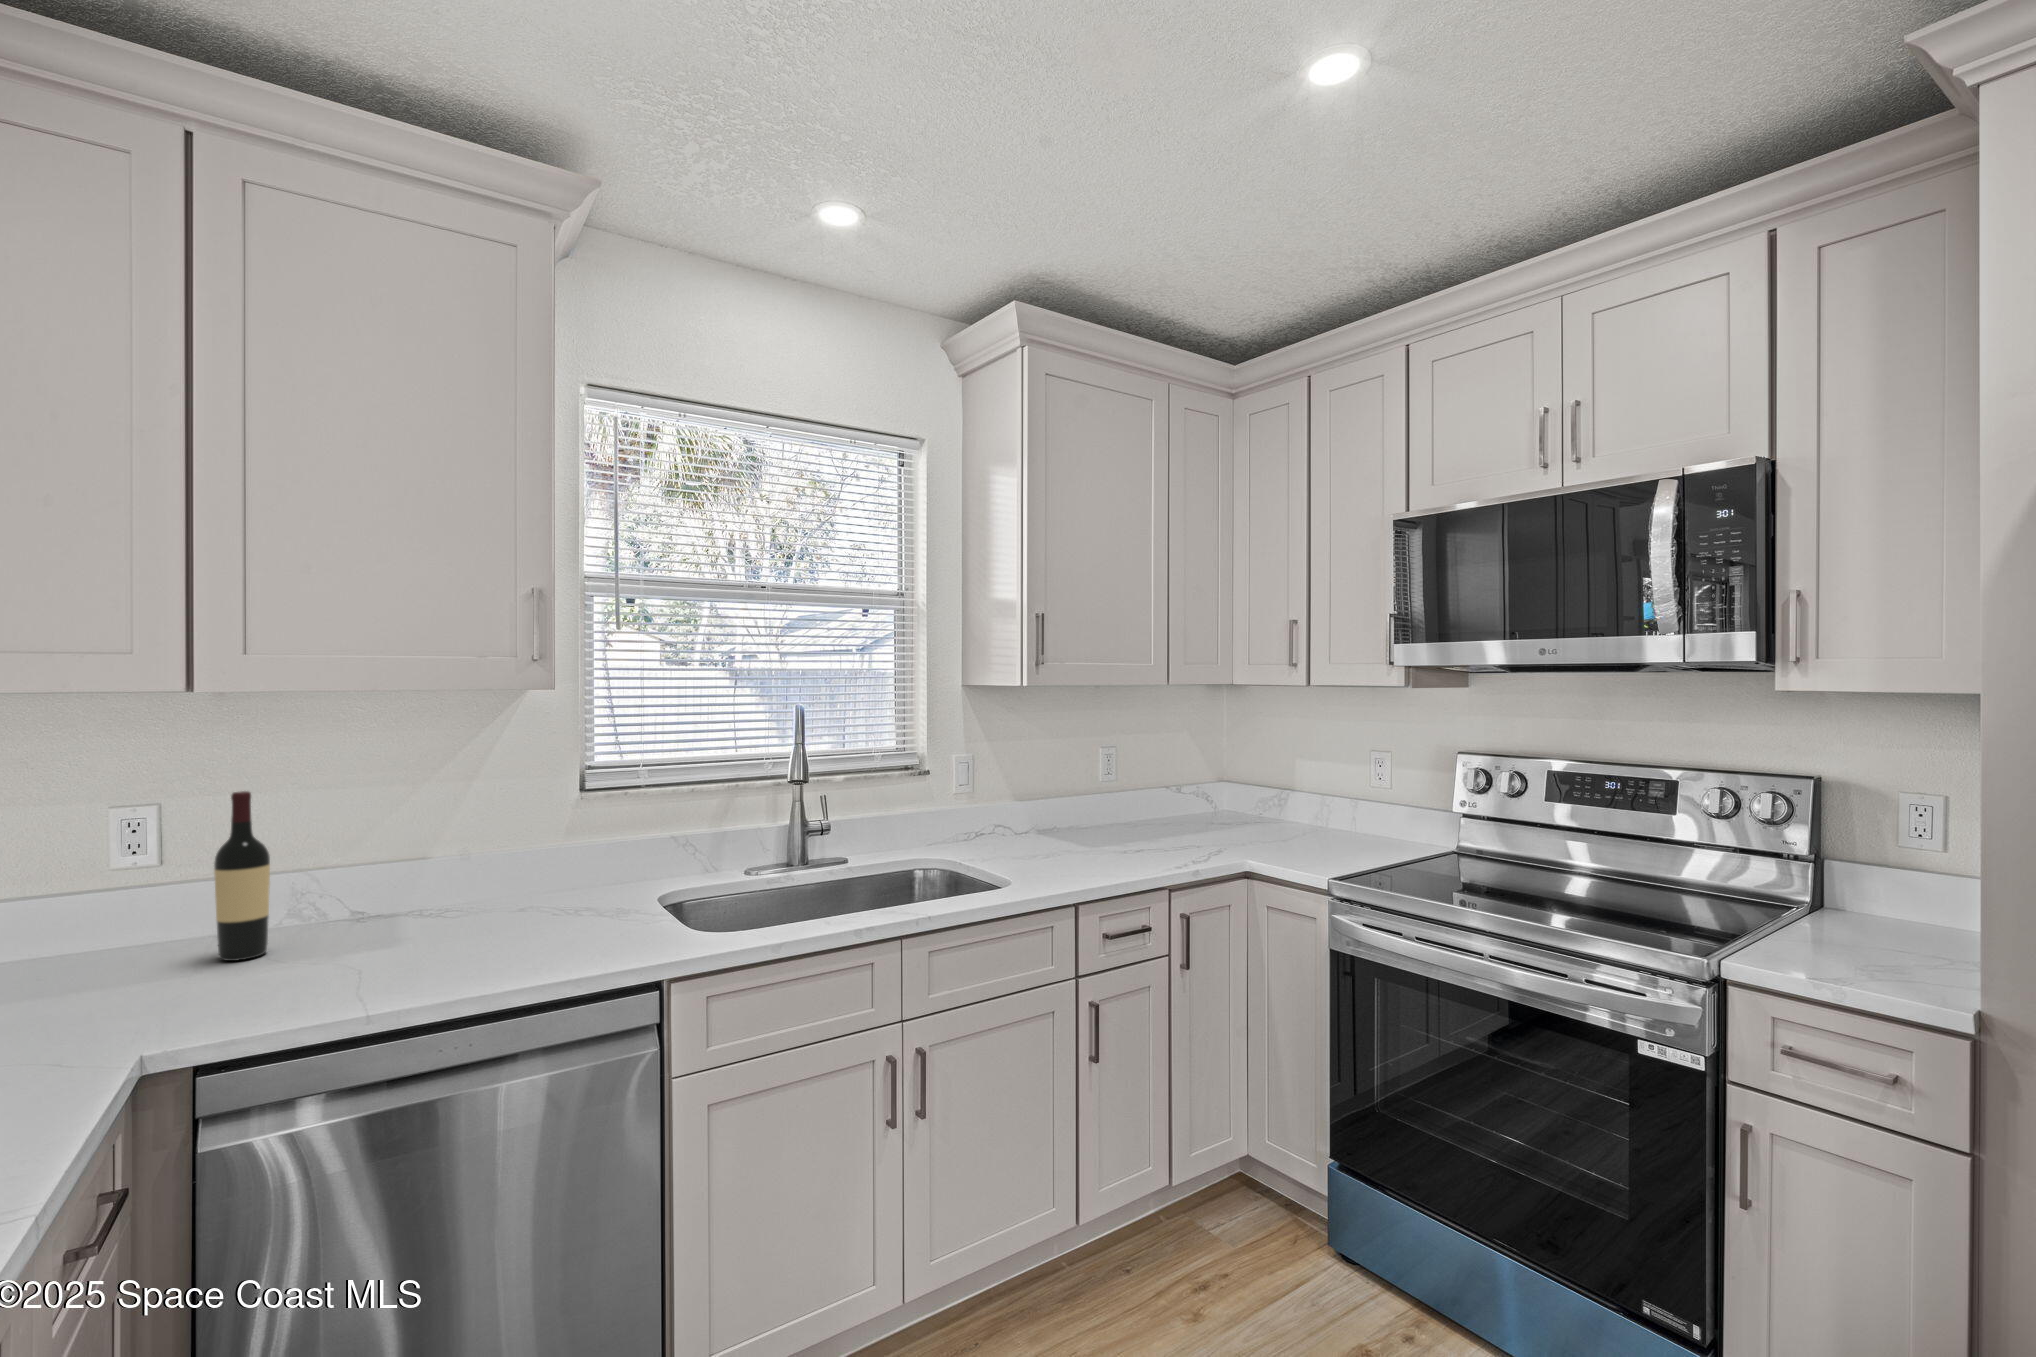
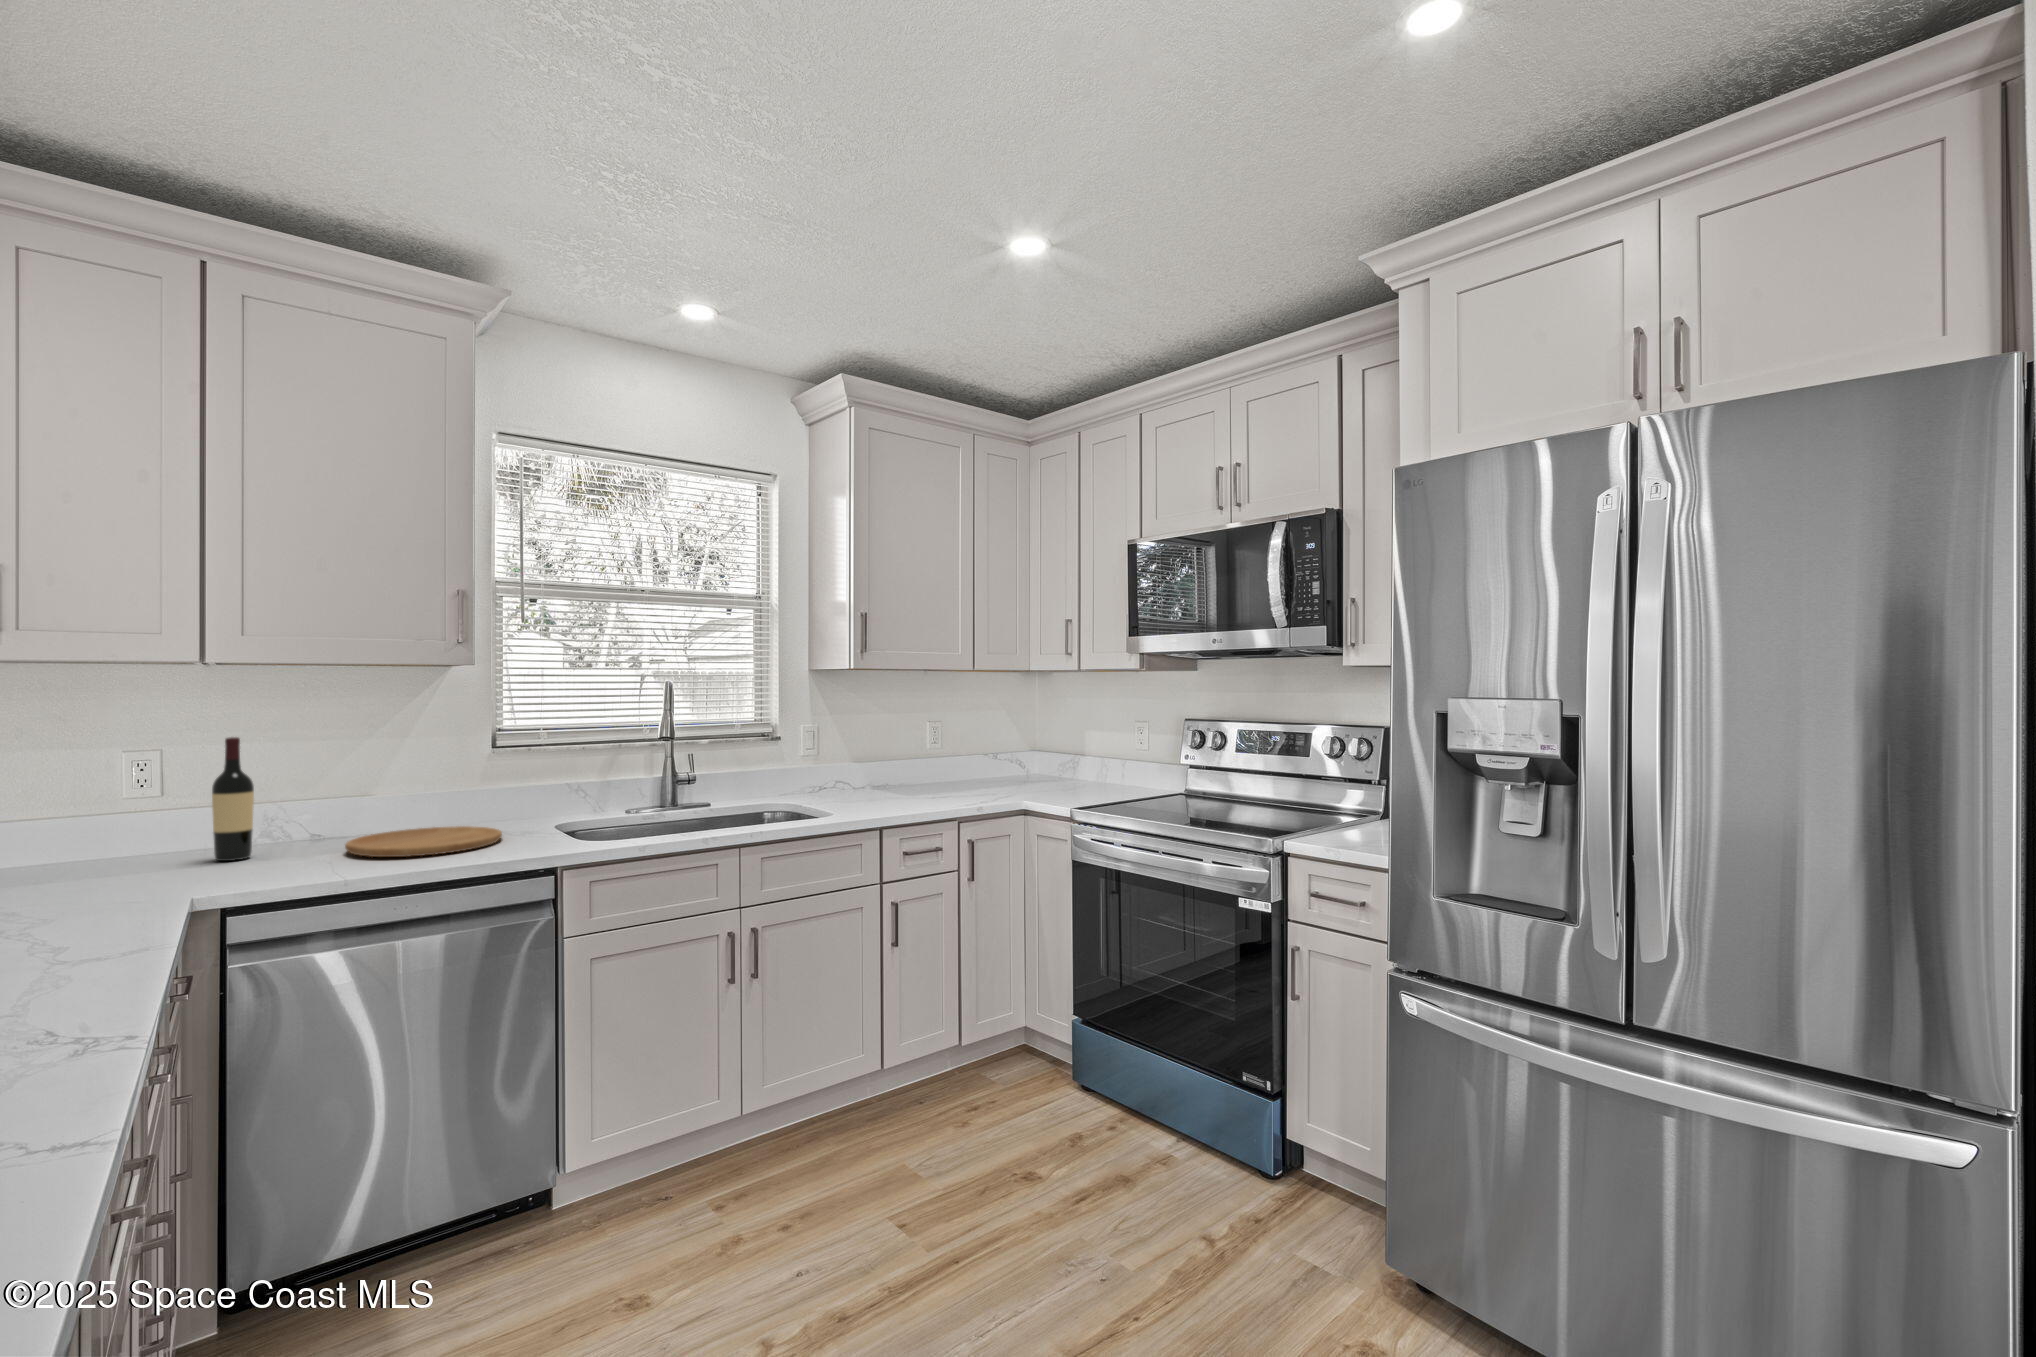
cutting board: none [386,903,591,961] -> present [345,826,502,857]

